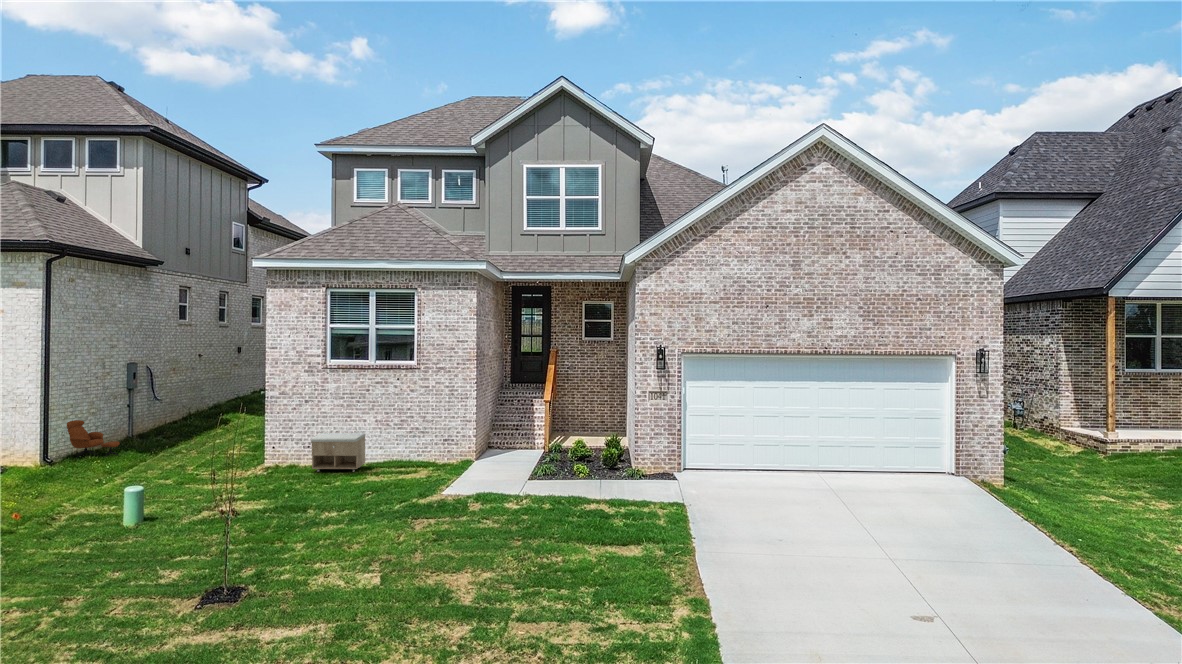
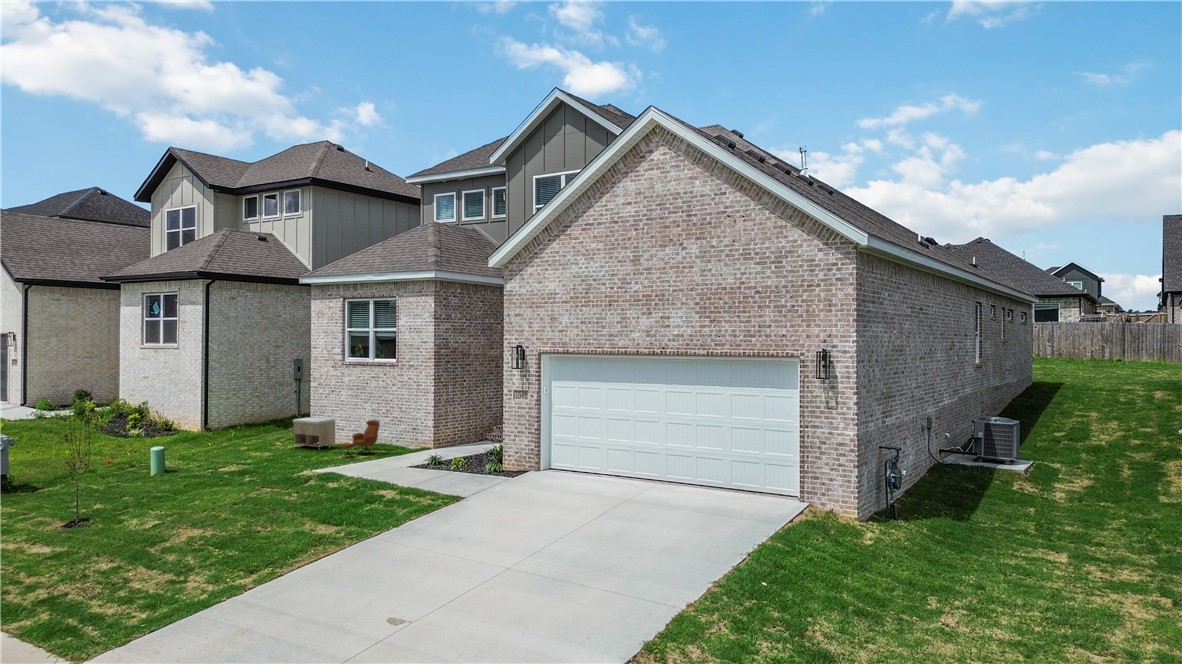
lounge chair: present [67,420,120,458] -> present [341,420,380,456]

